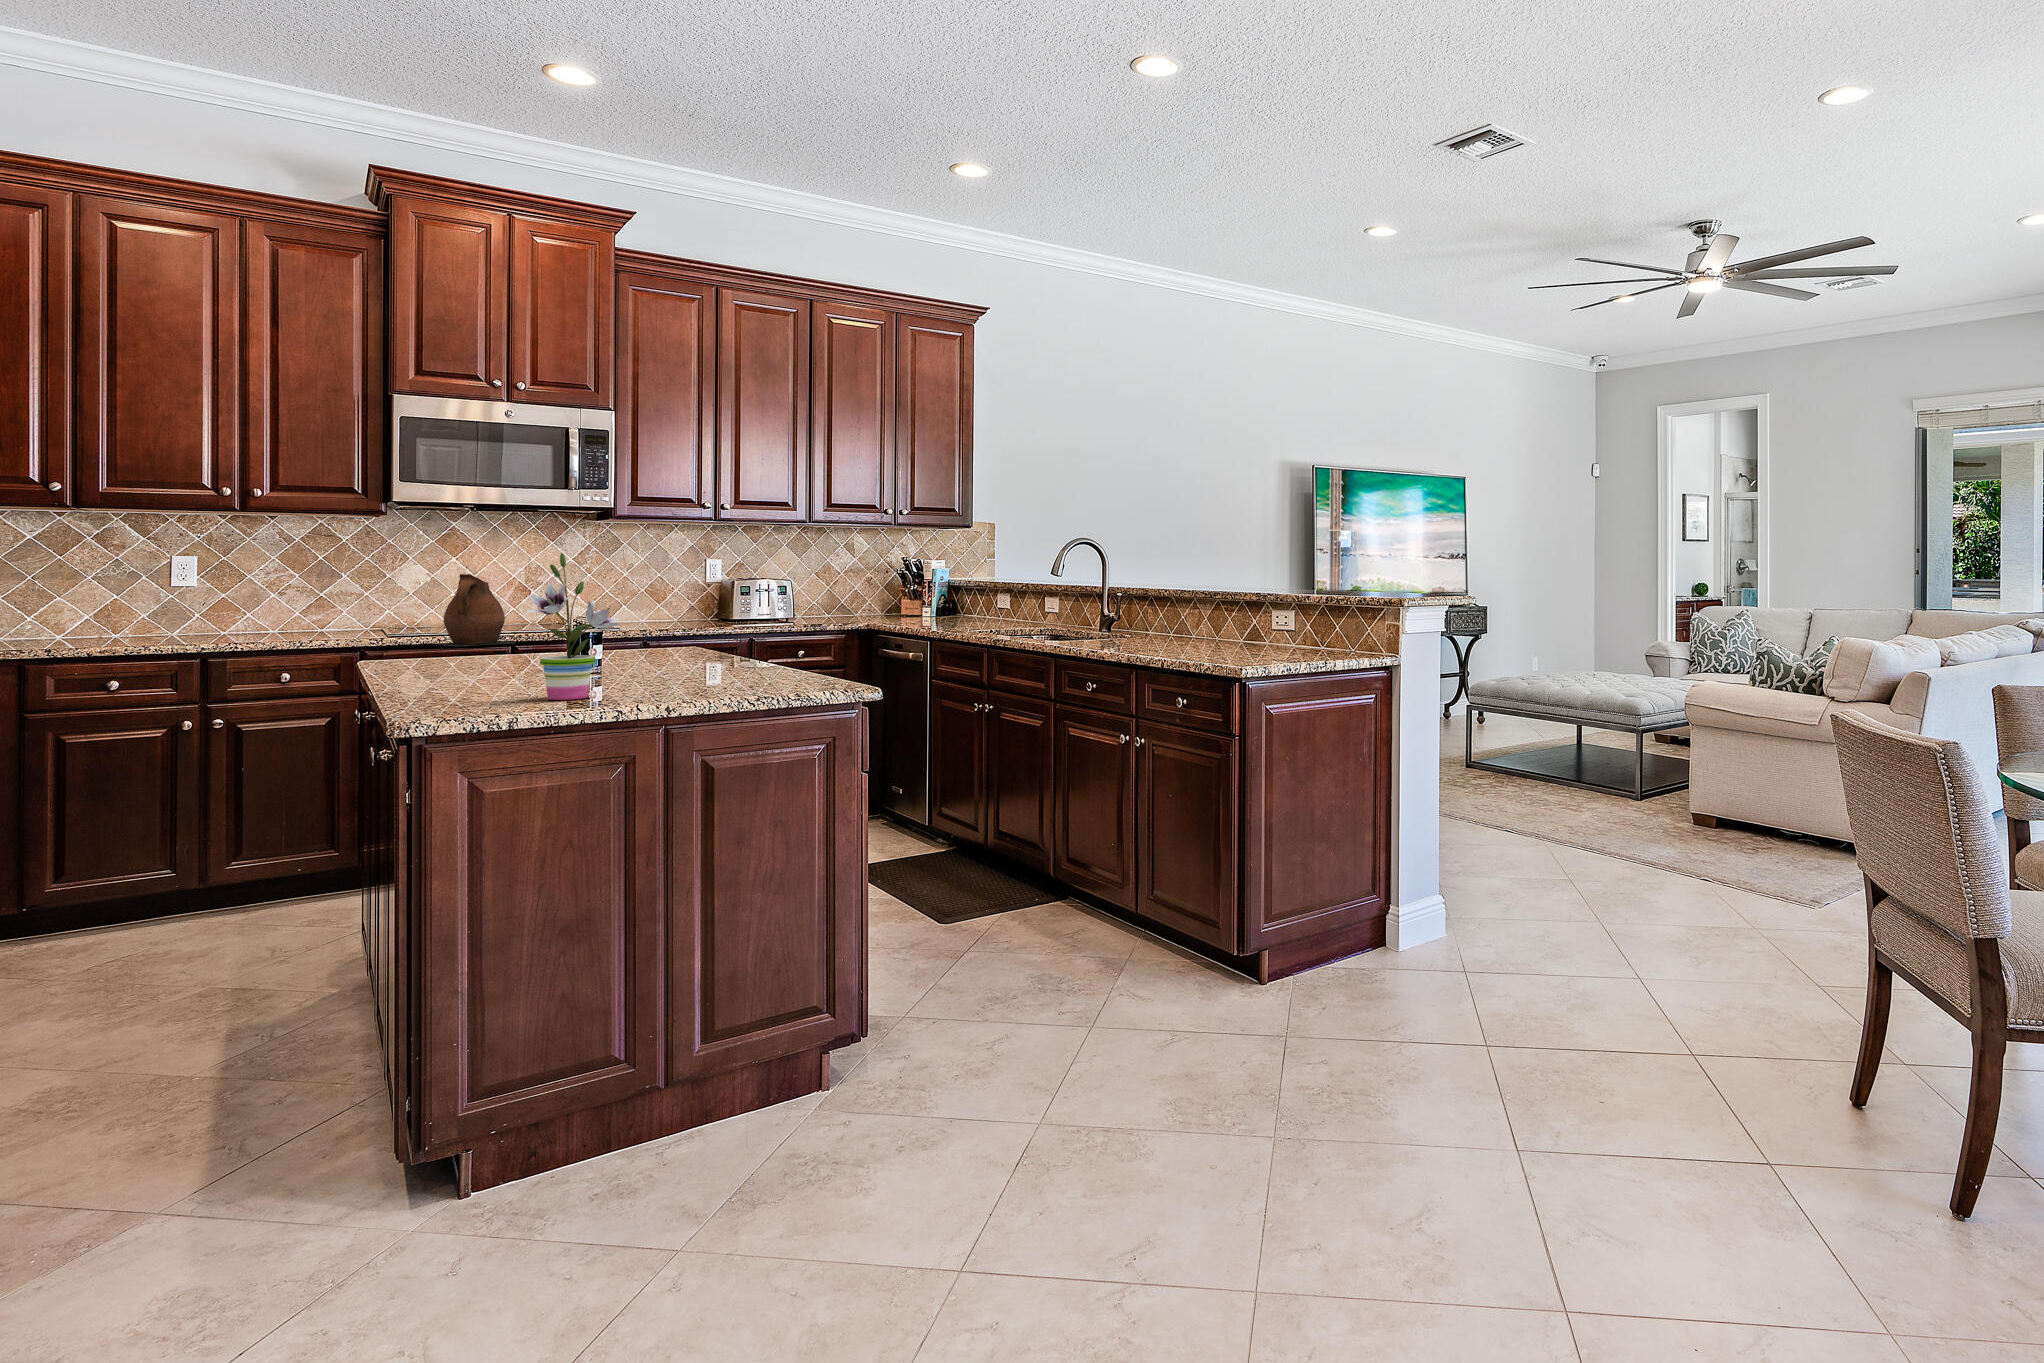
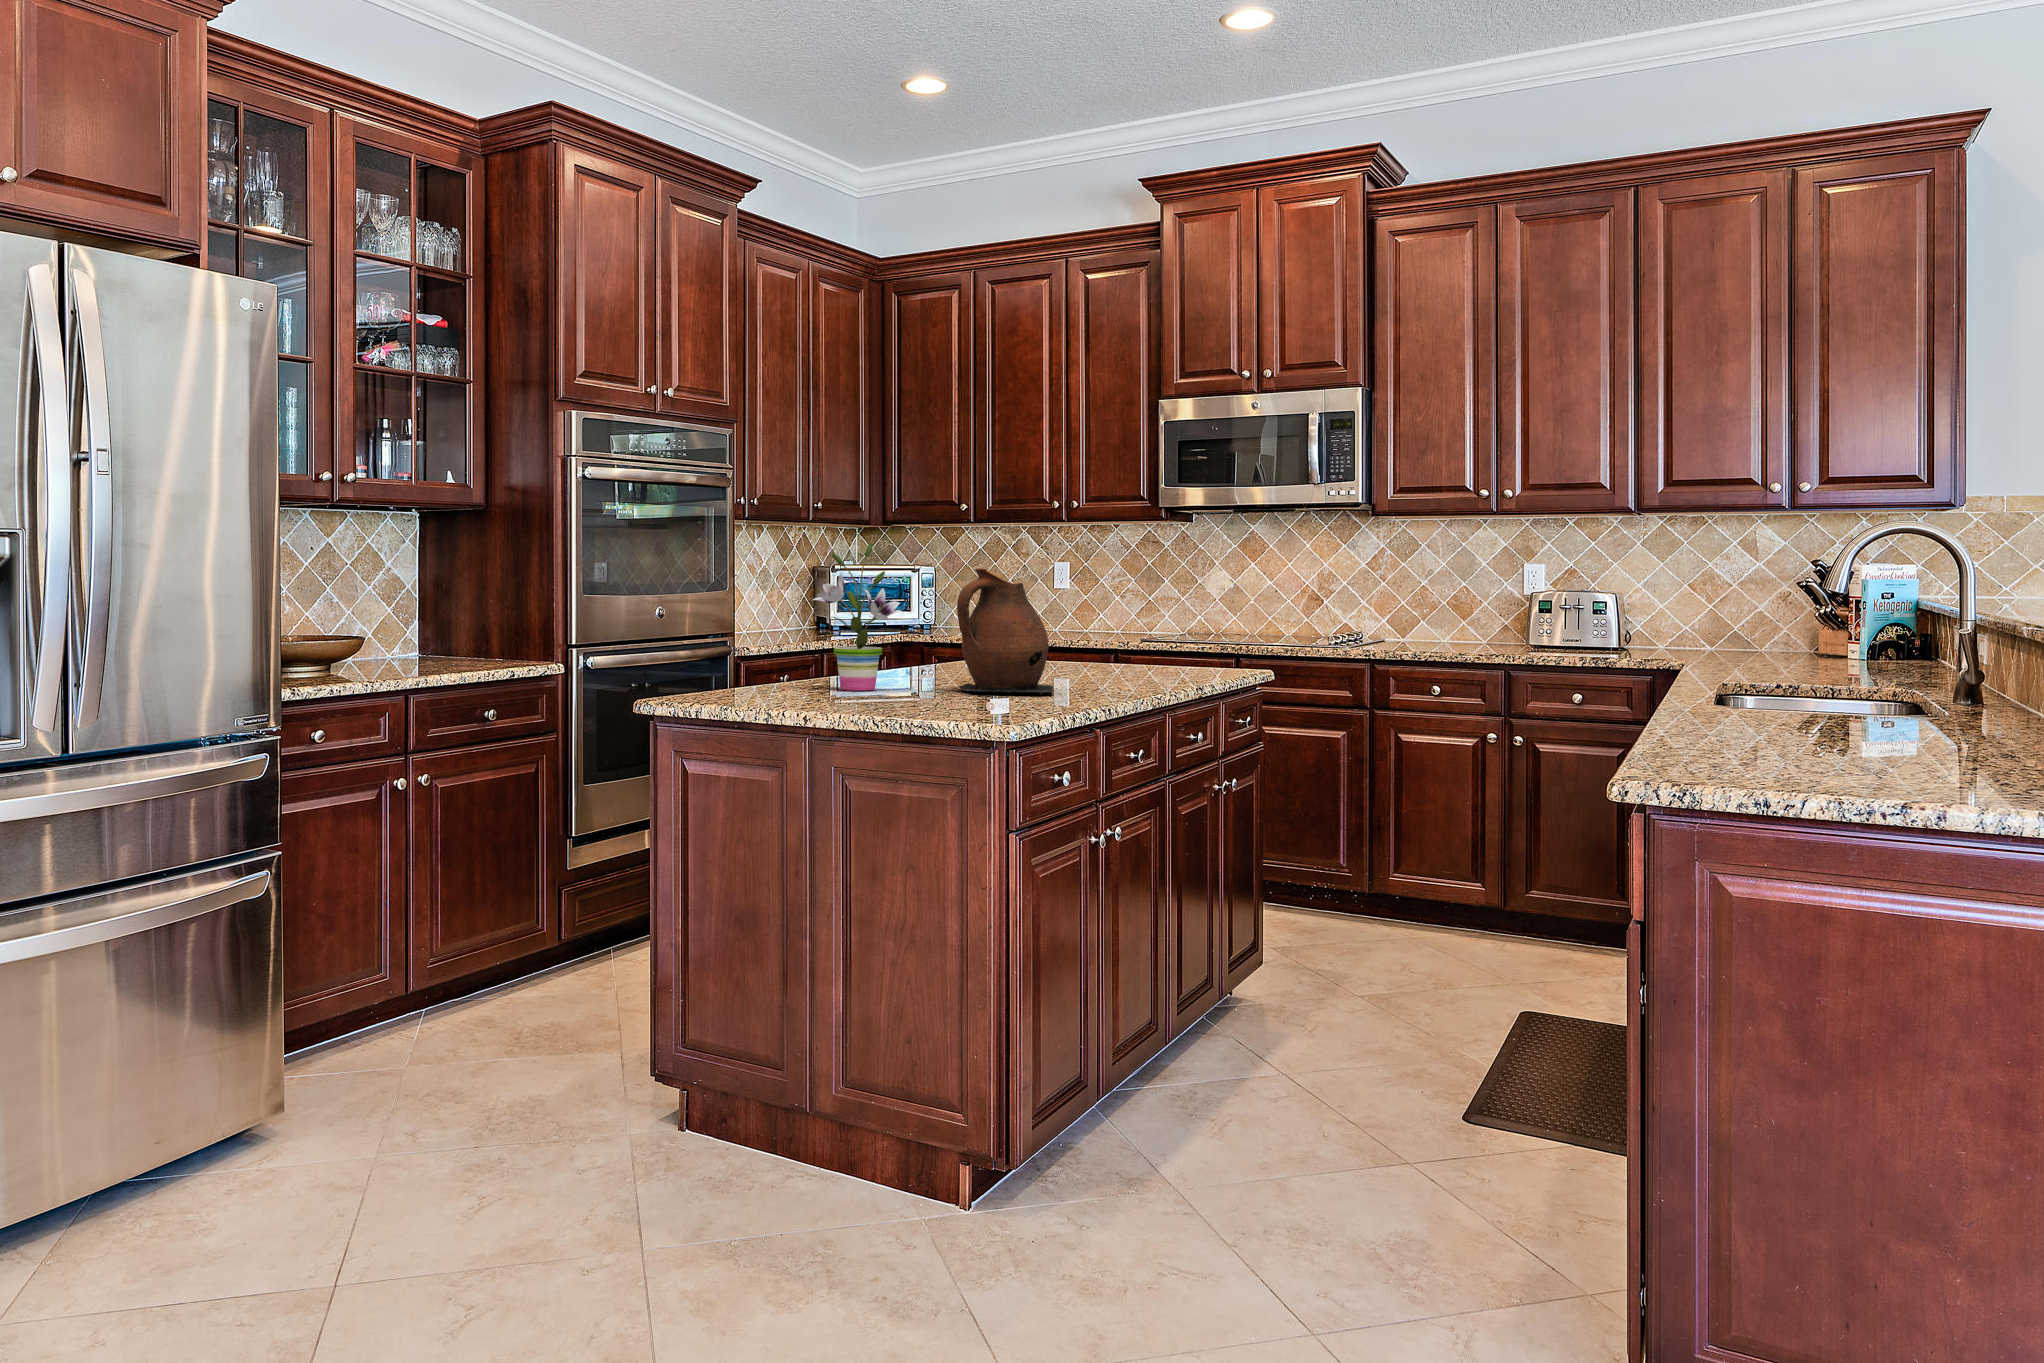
ceramic pitcher: present [440,574,515,646] -> present [957,569,1053,695]

